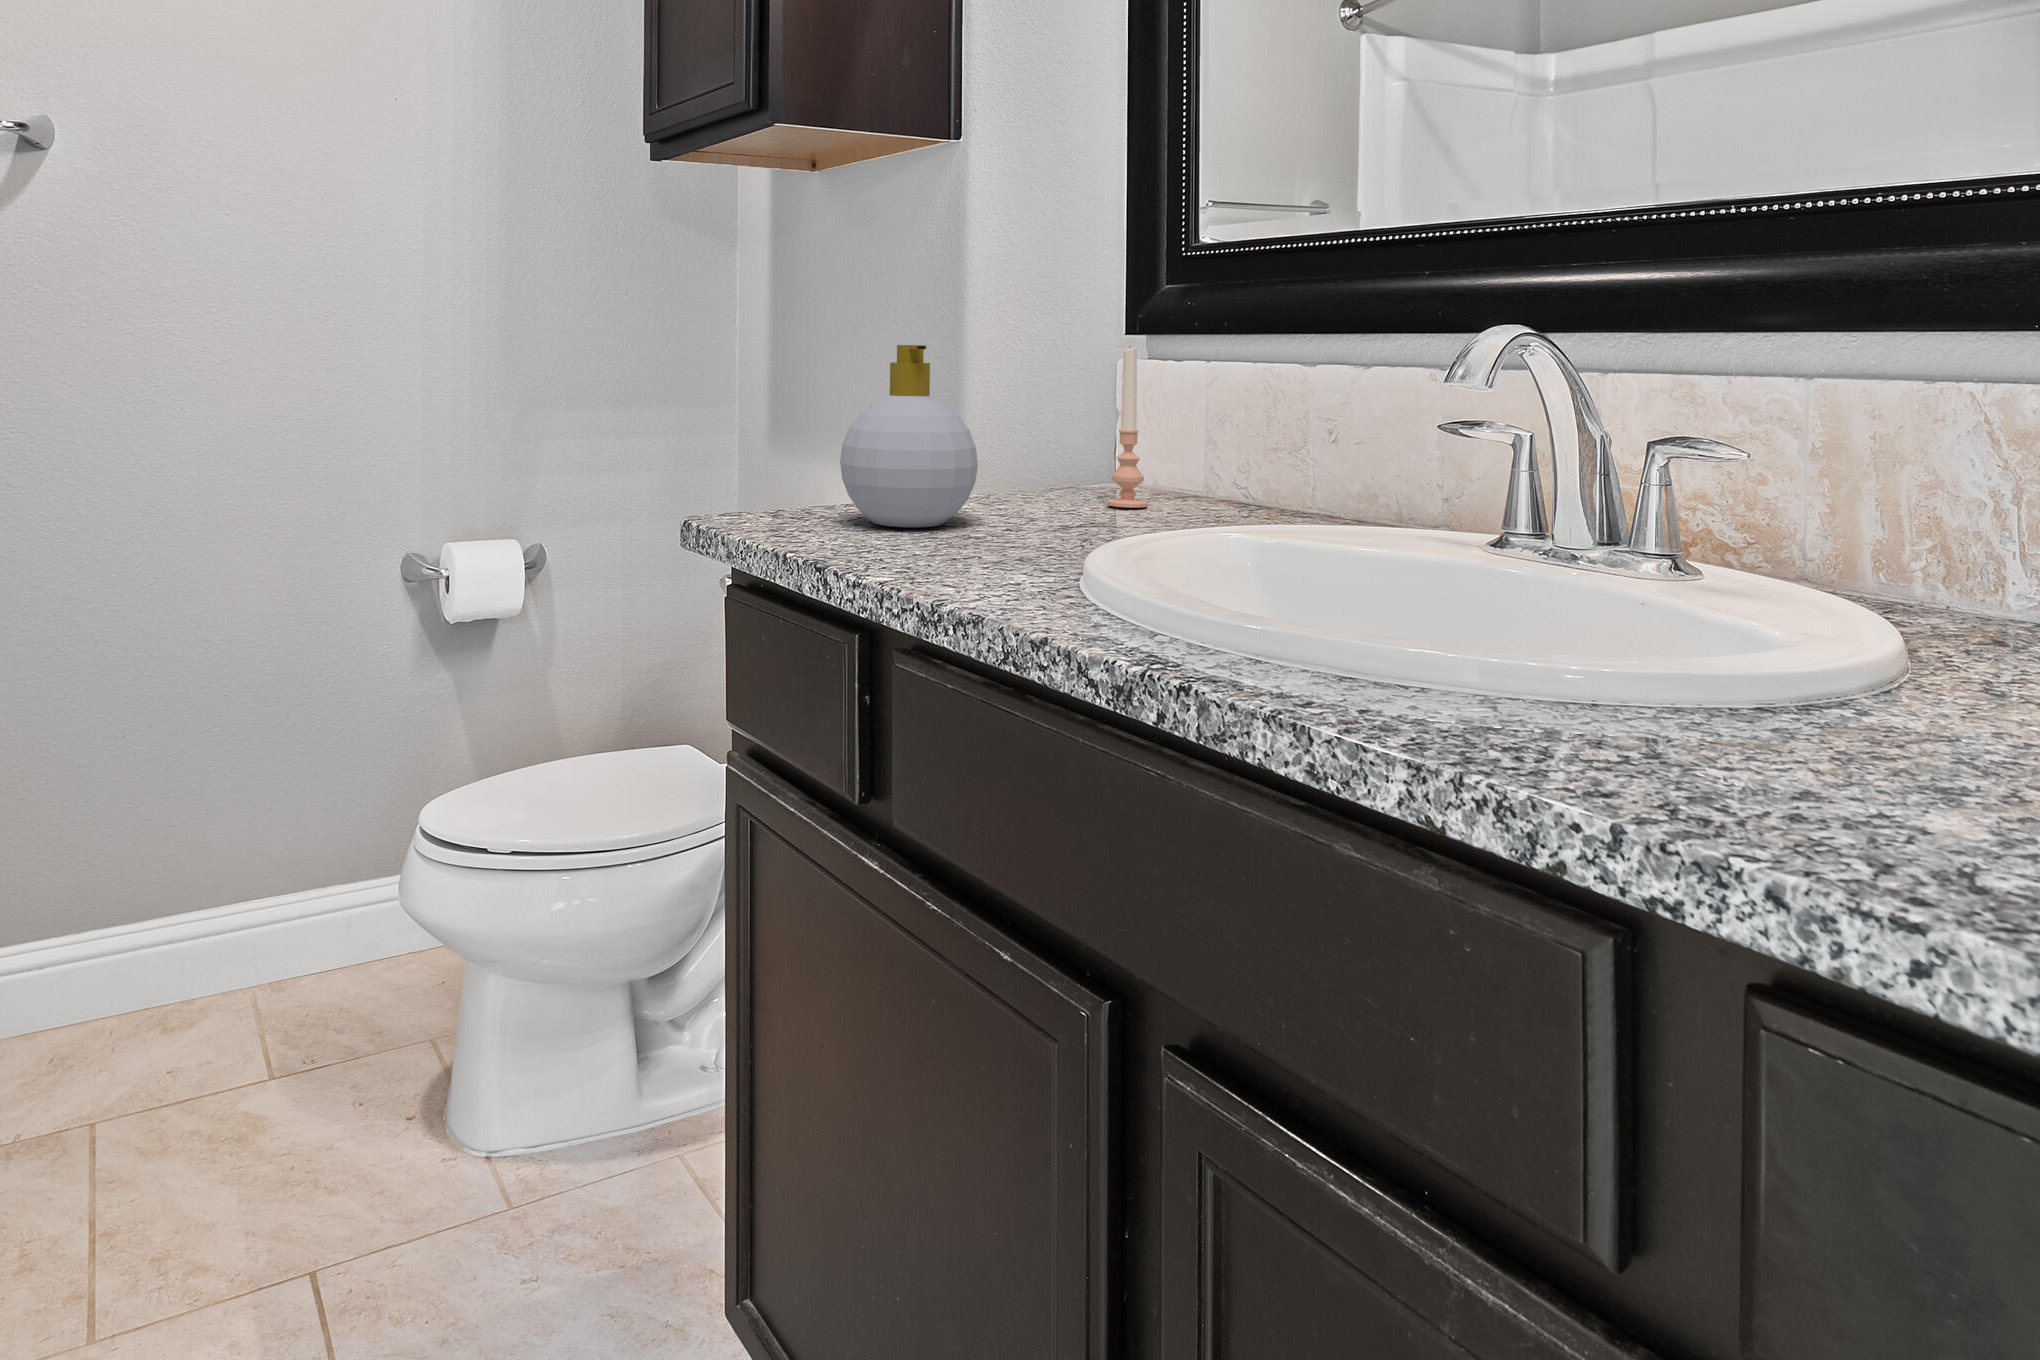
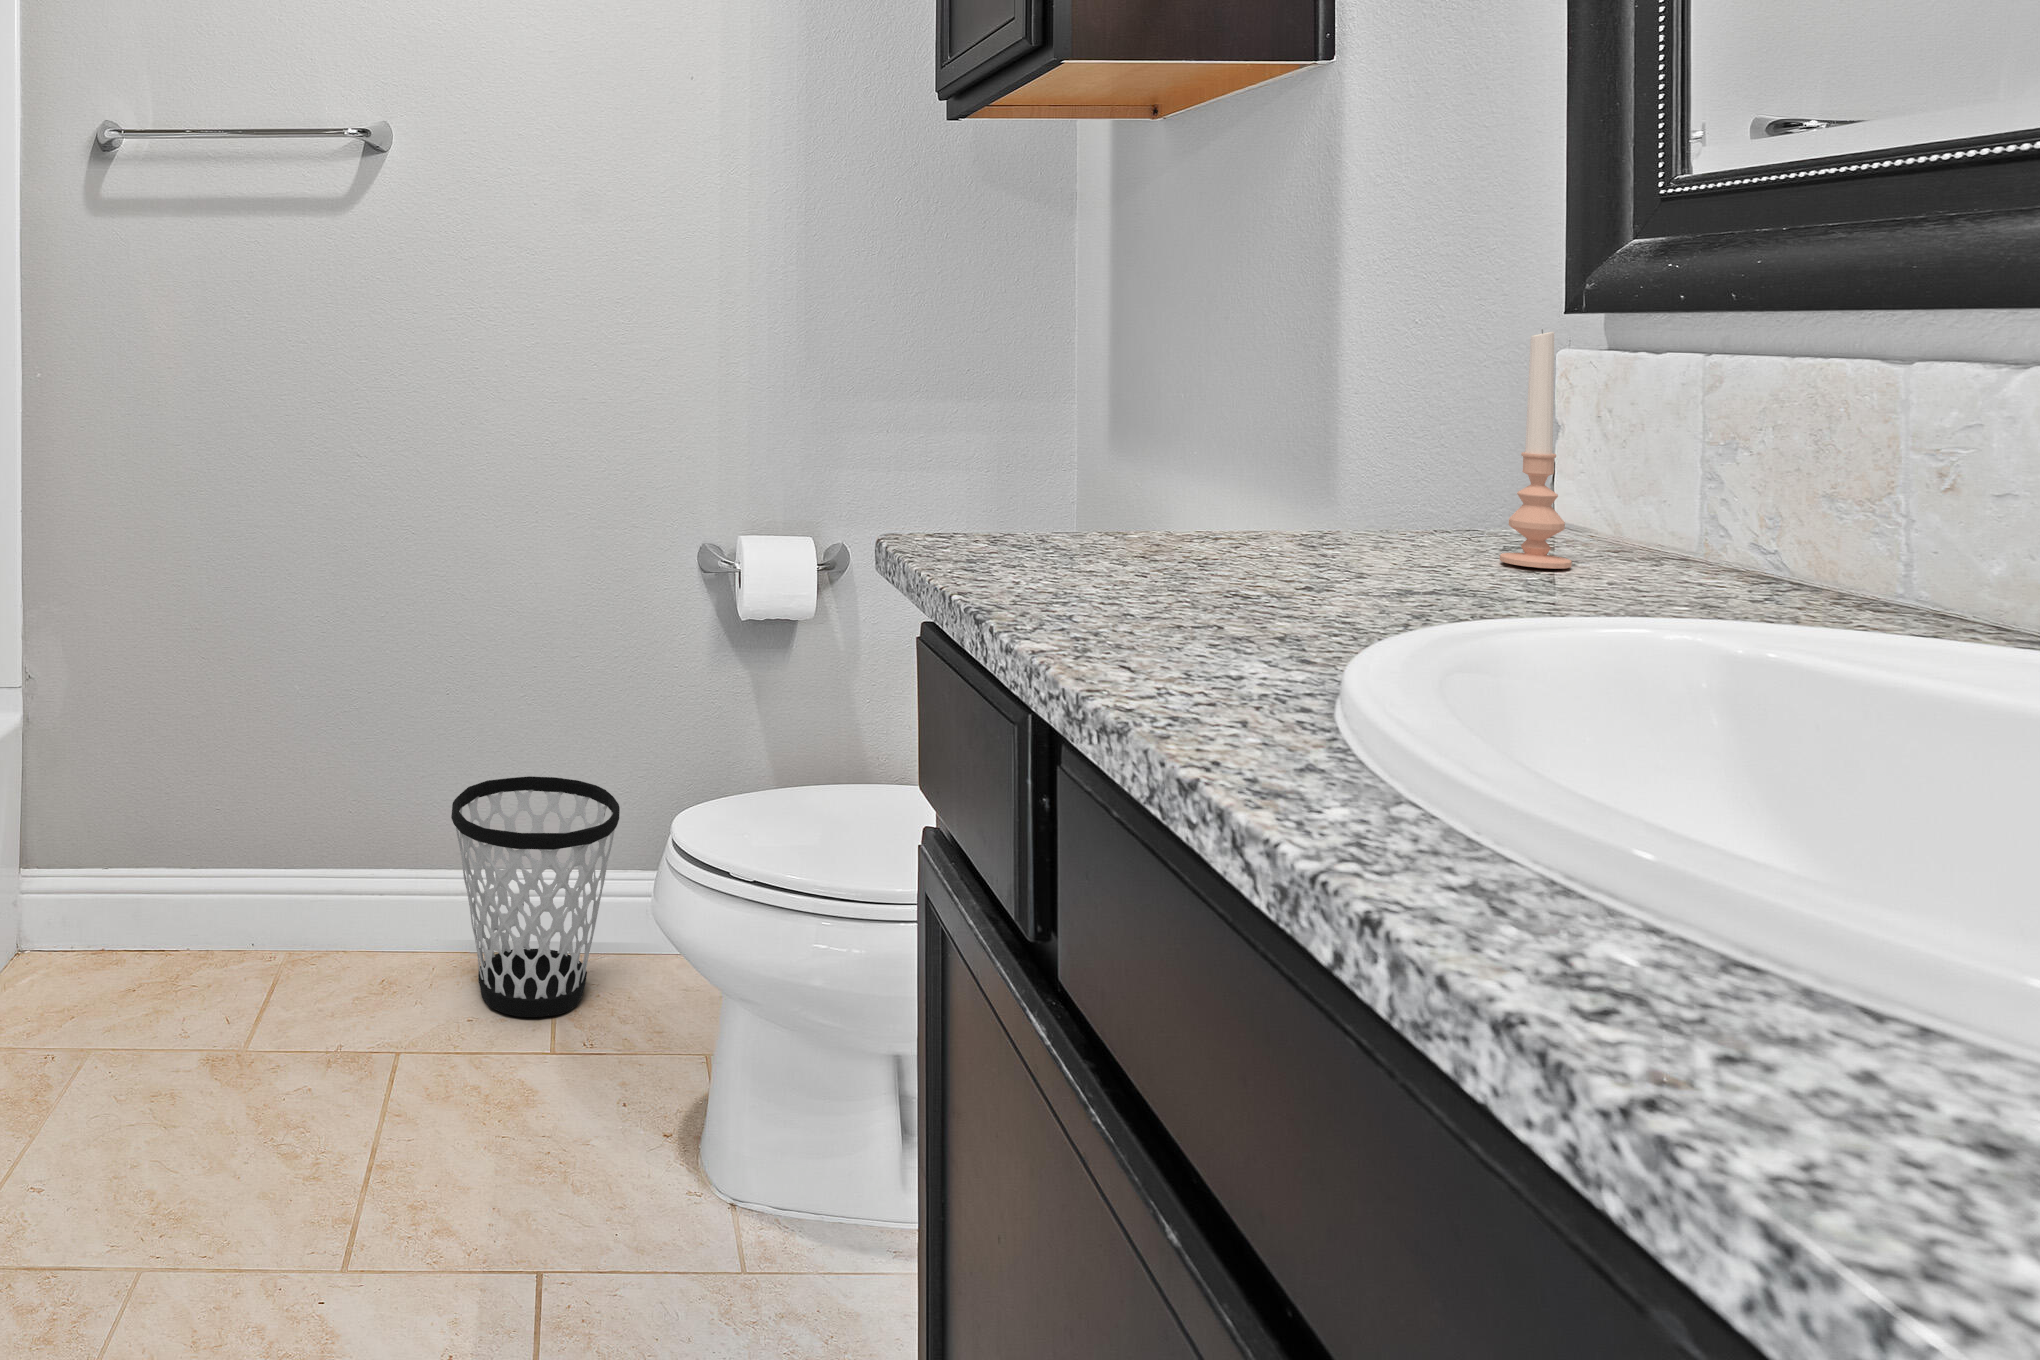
soap bottle: present [840,345,978,527] -> none [1061,328,1260,572]
wastebasket: none [140,809,332,1063] -> present [451,776,620,1017]

